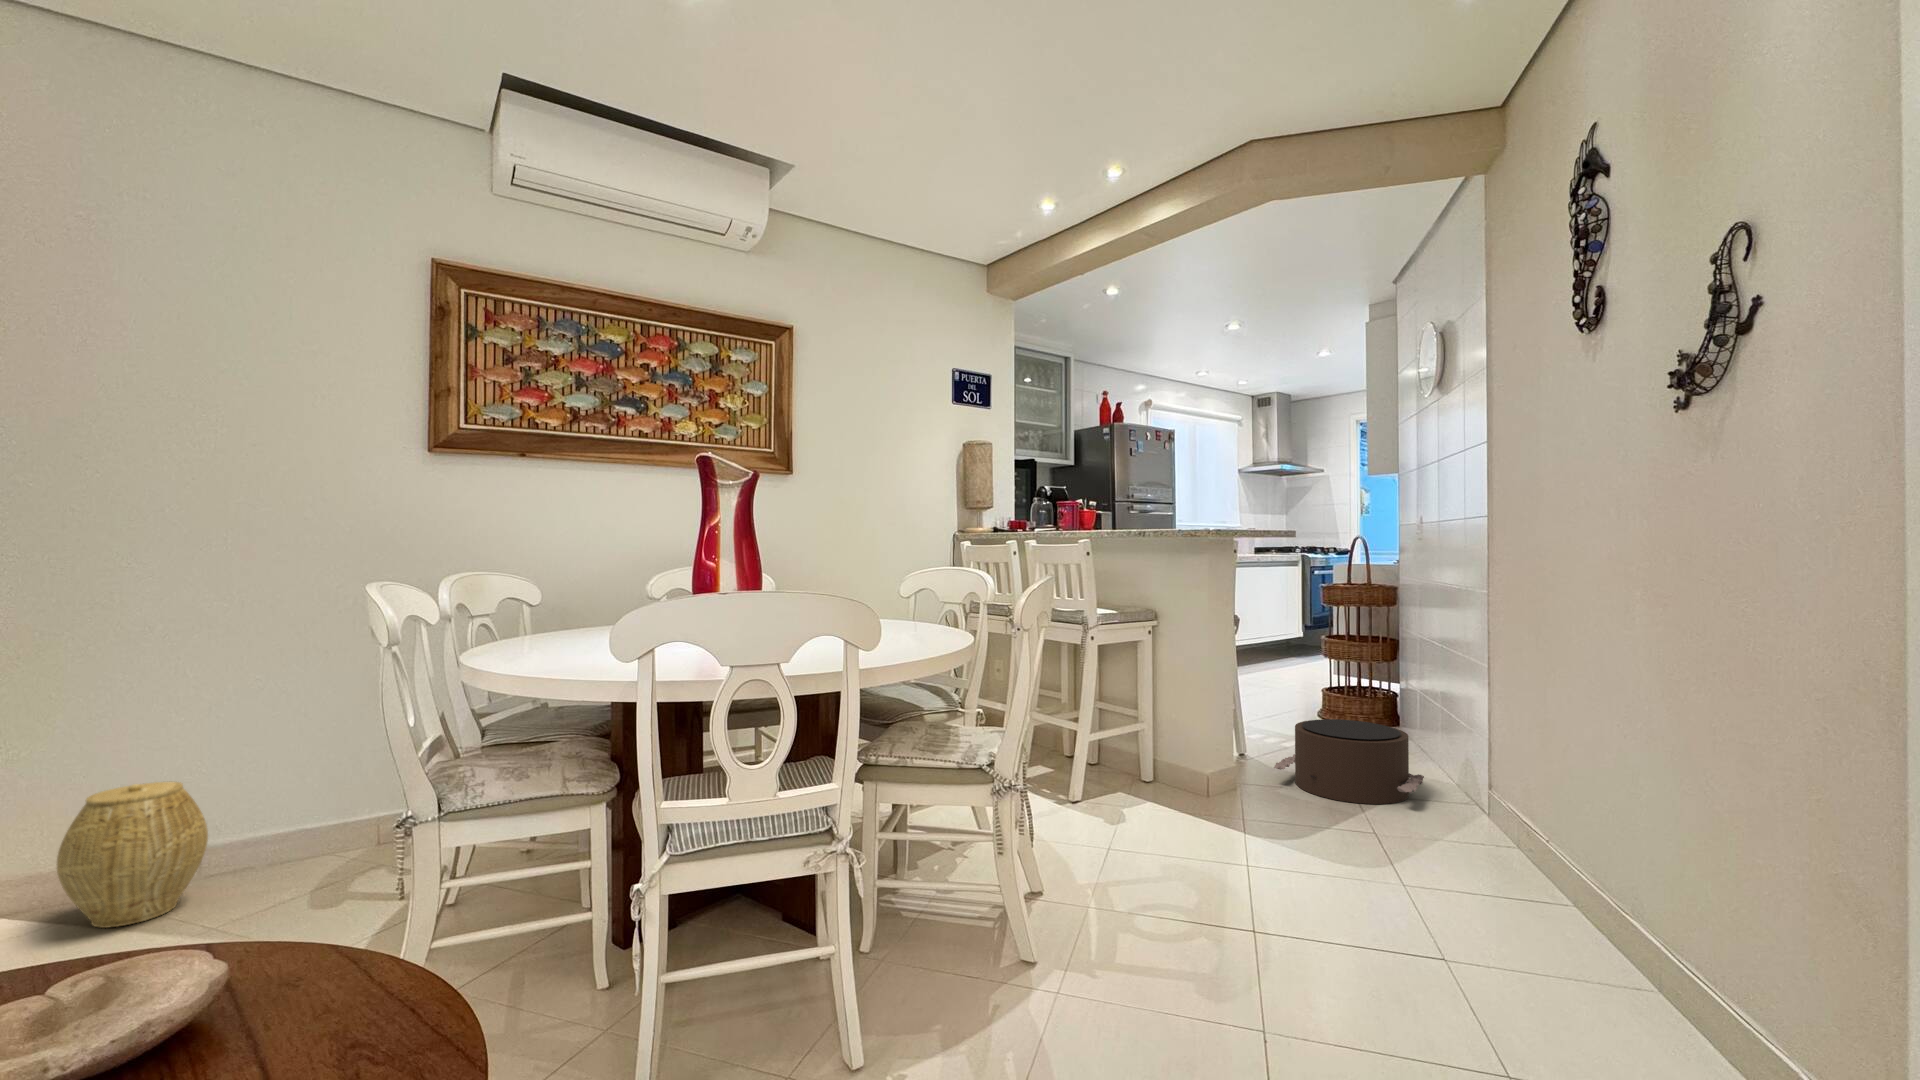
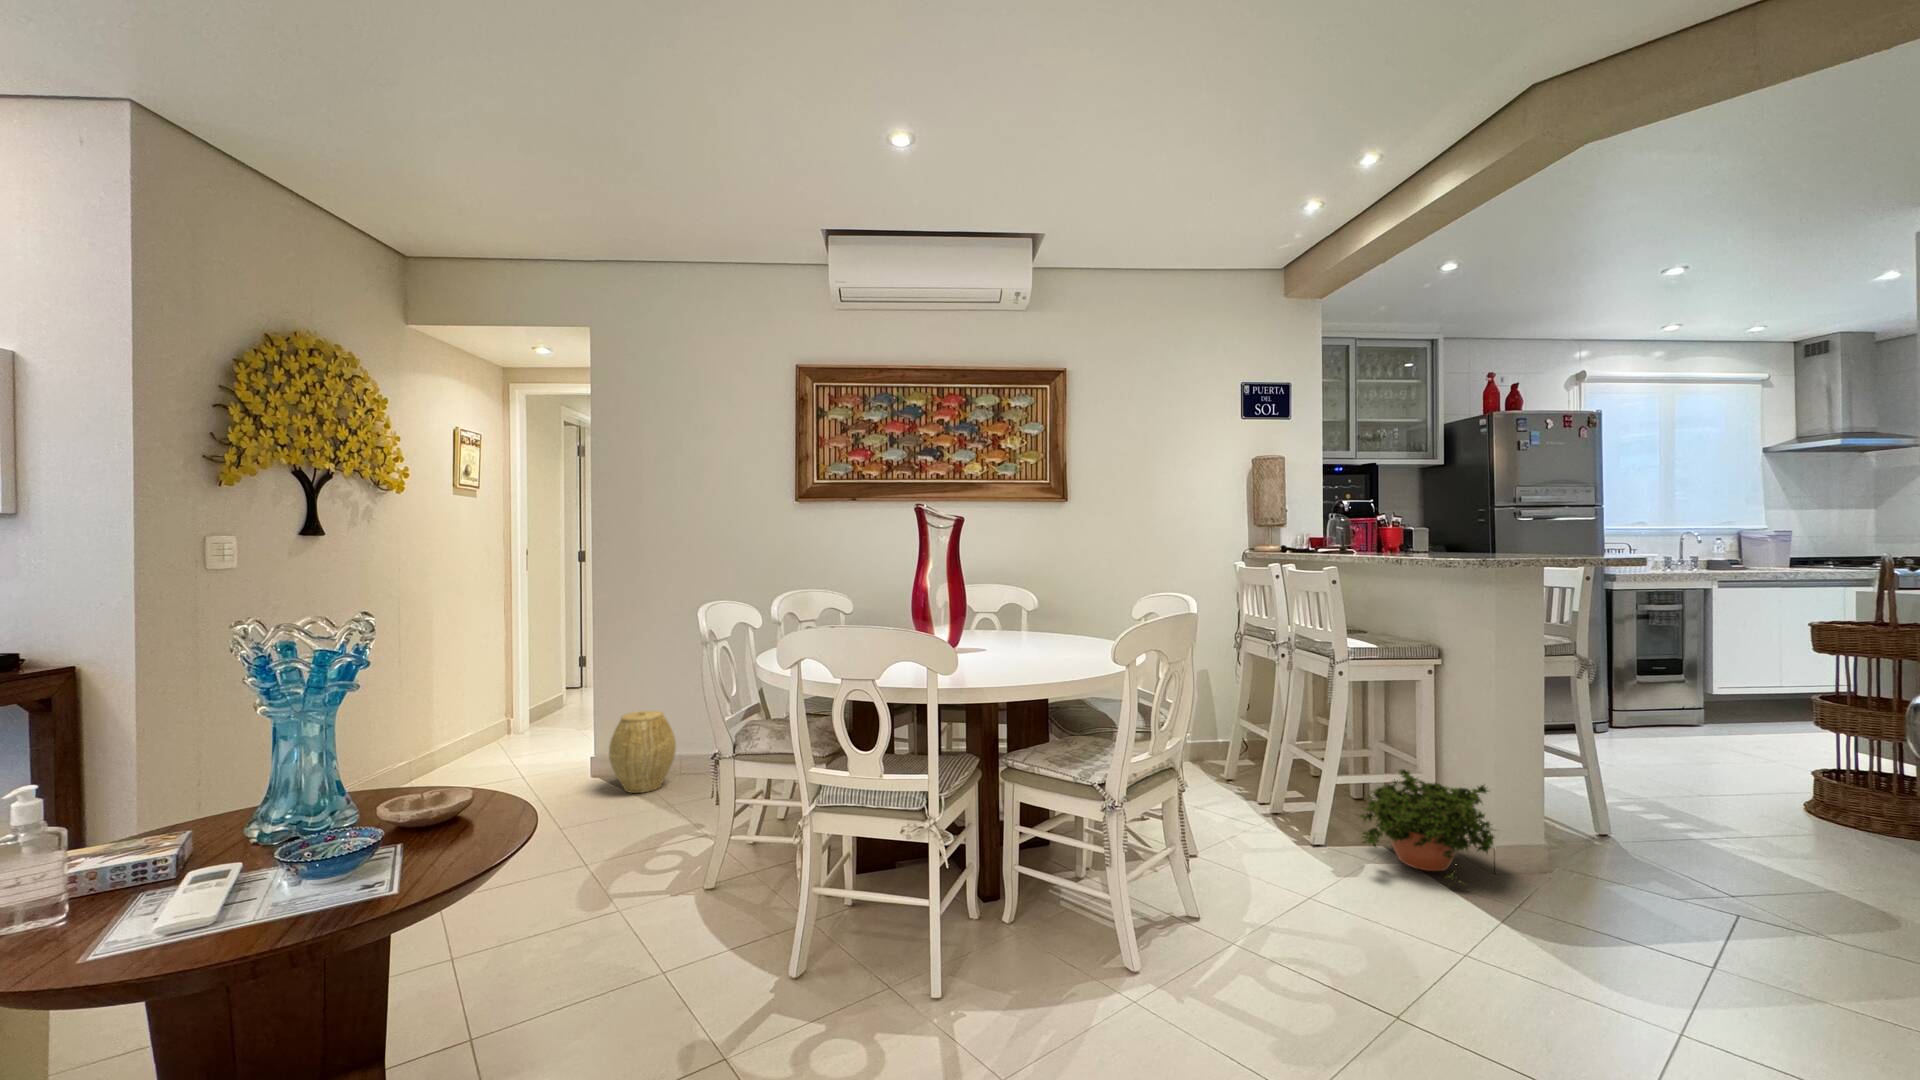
potted plant: none [1108,718,1219,812] -> present [1359,769,1494,884]
pouf: present [1274,719,1424,804] -> none [1608,807,1880,948]

